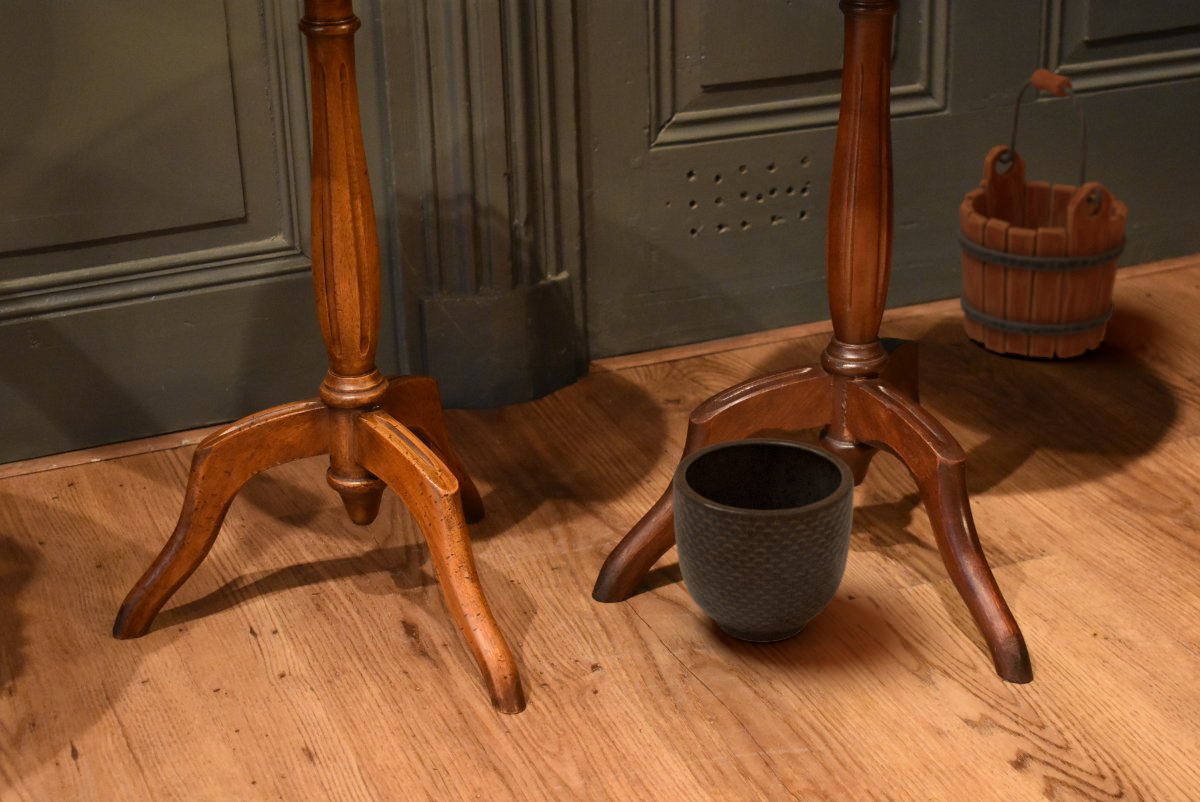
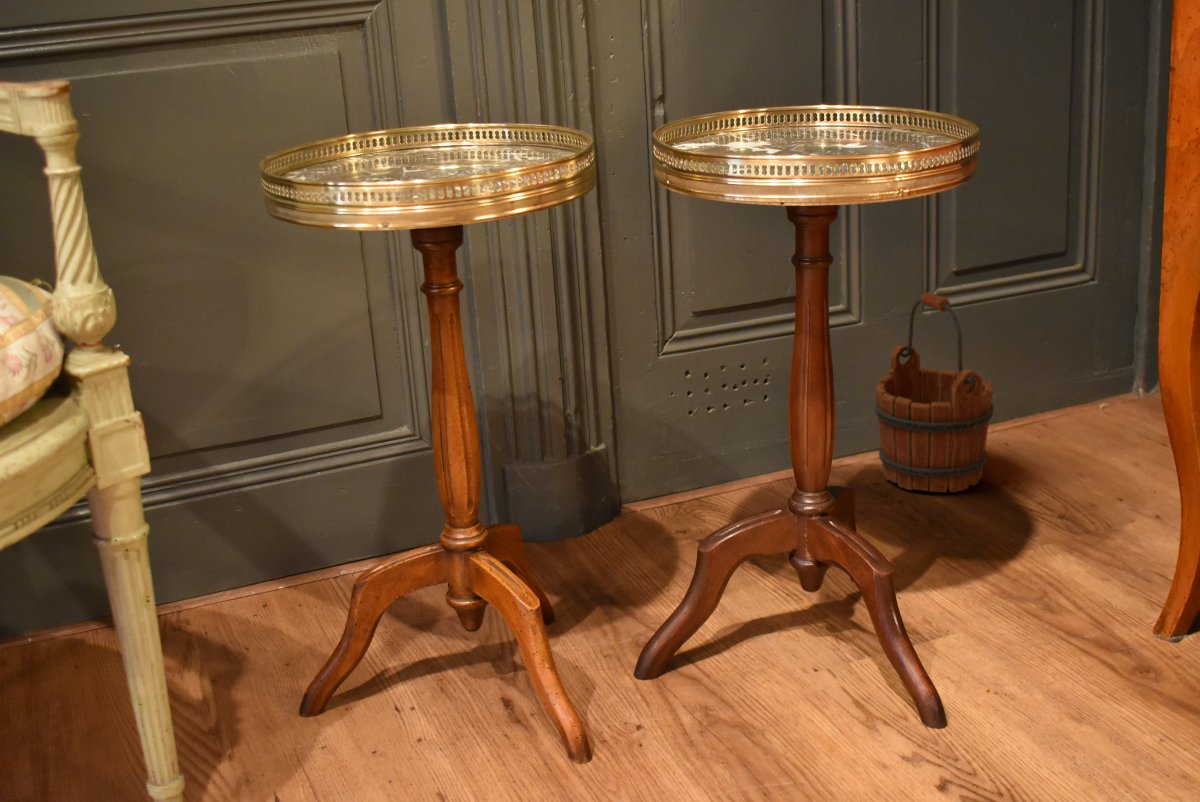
planter: present [673,438,854,643] -> none [689,561,815,705]

